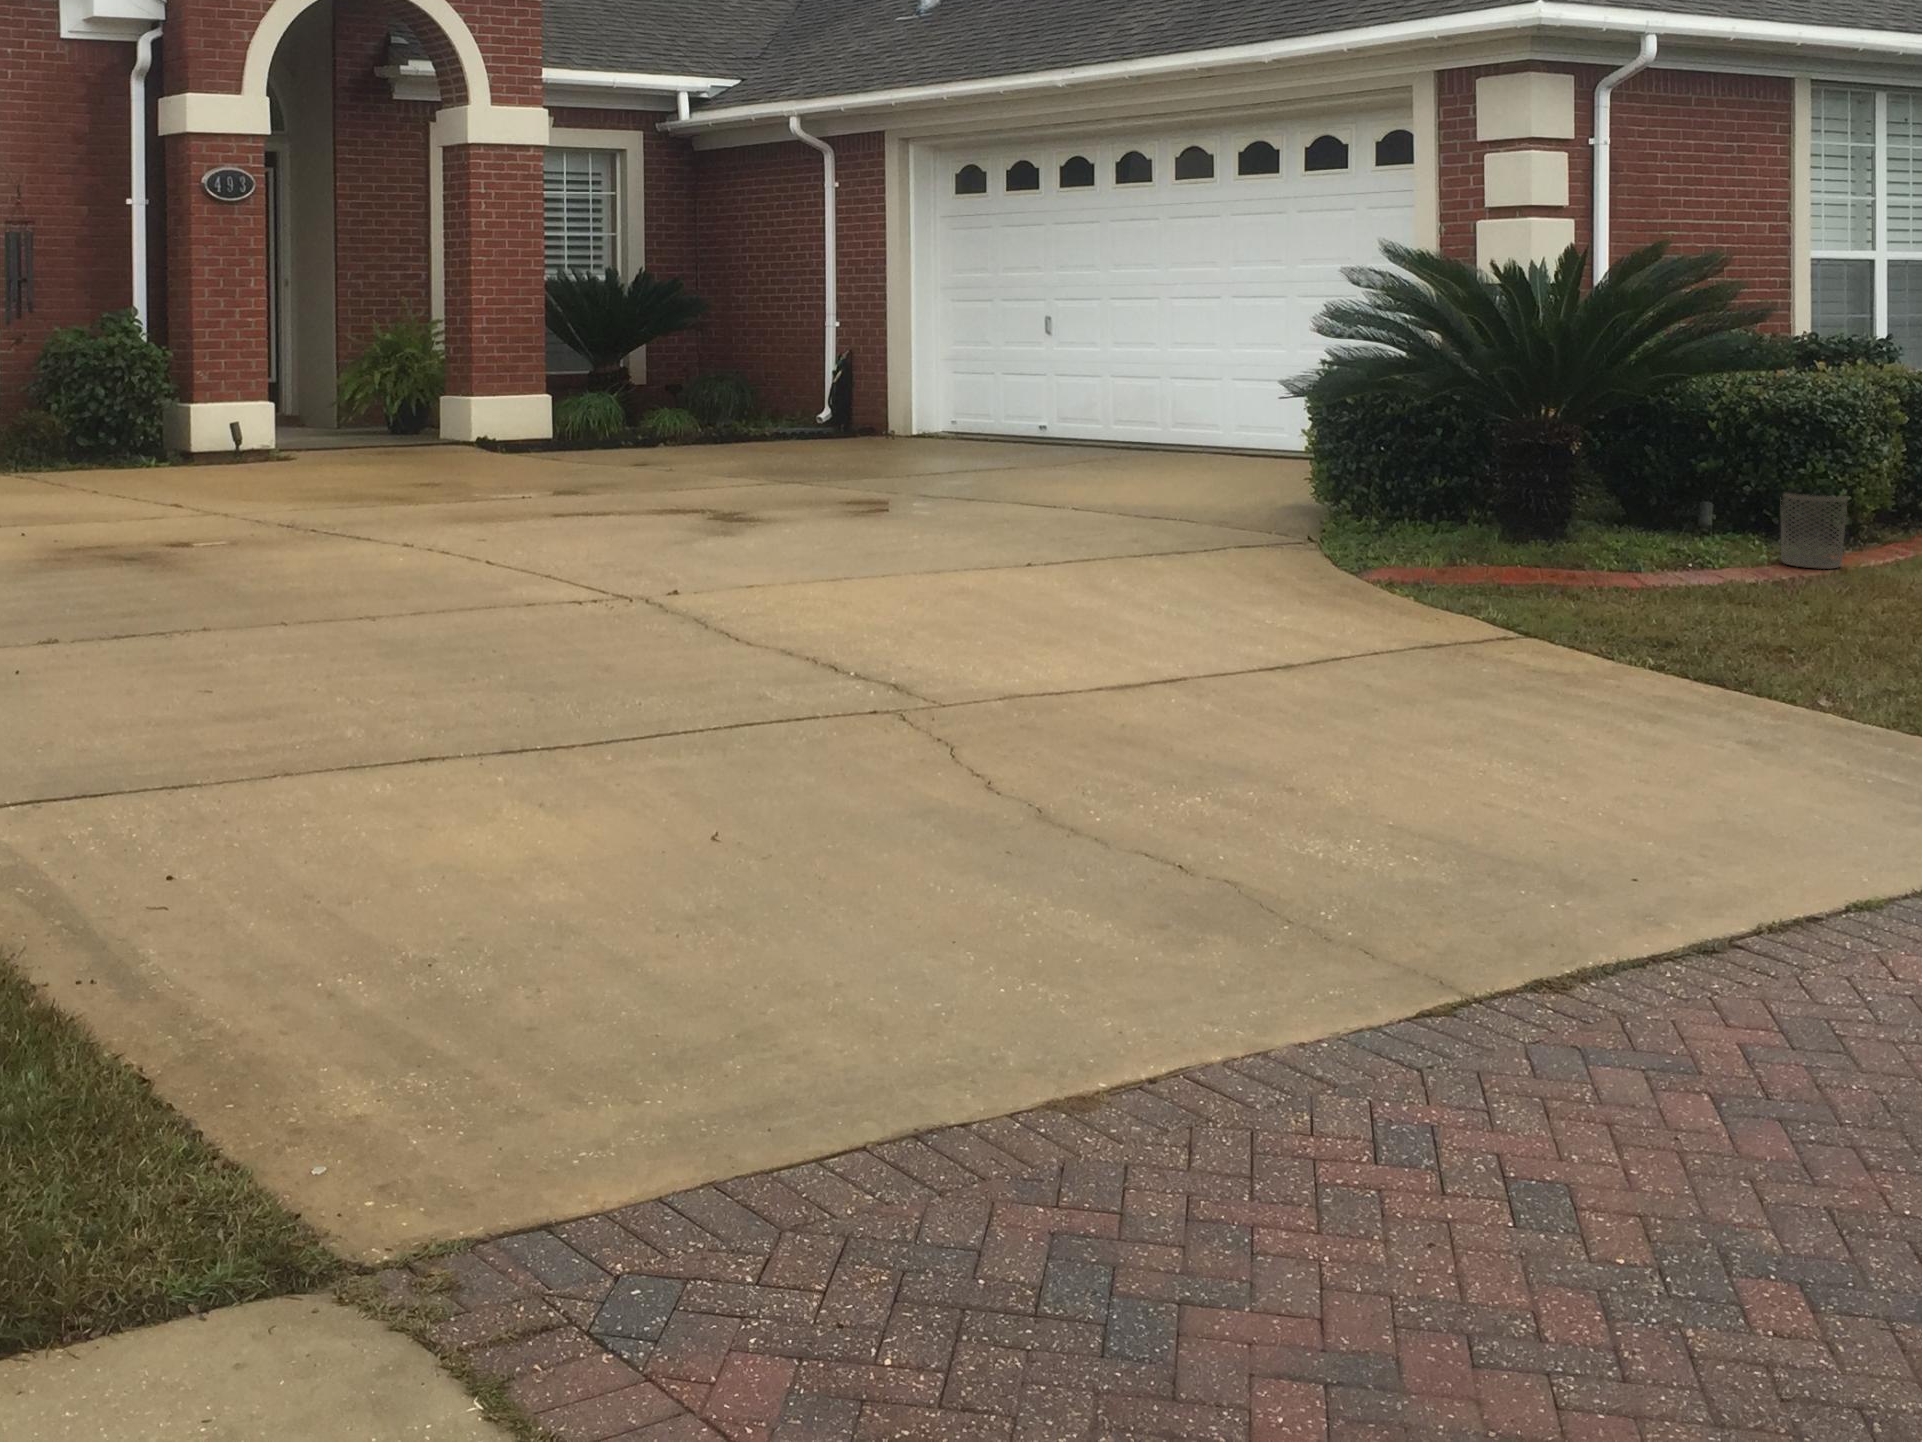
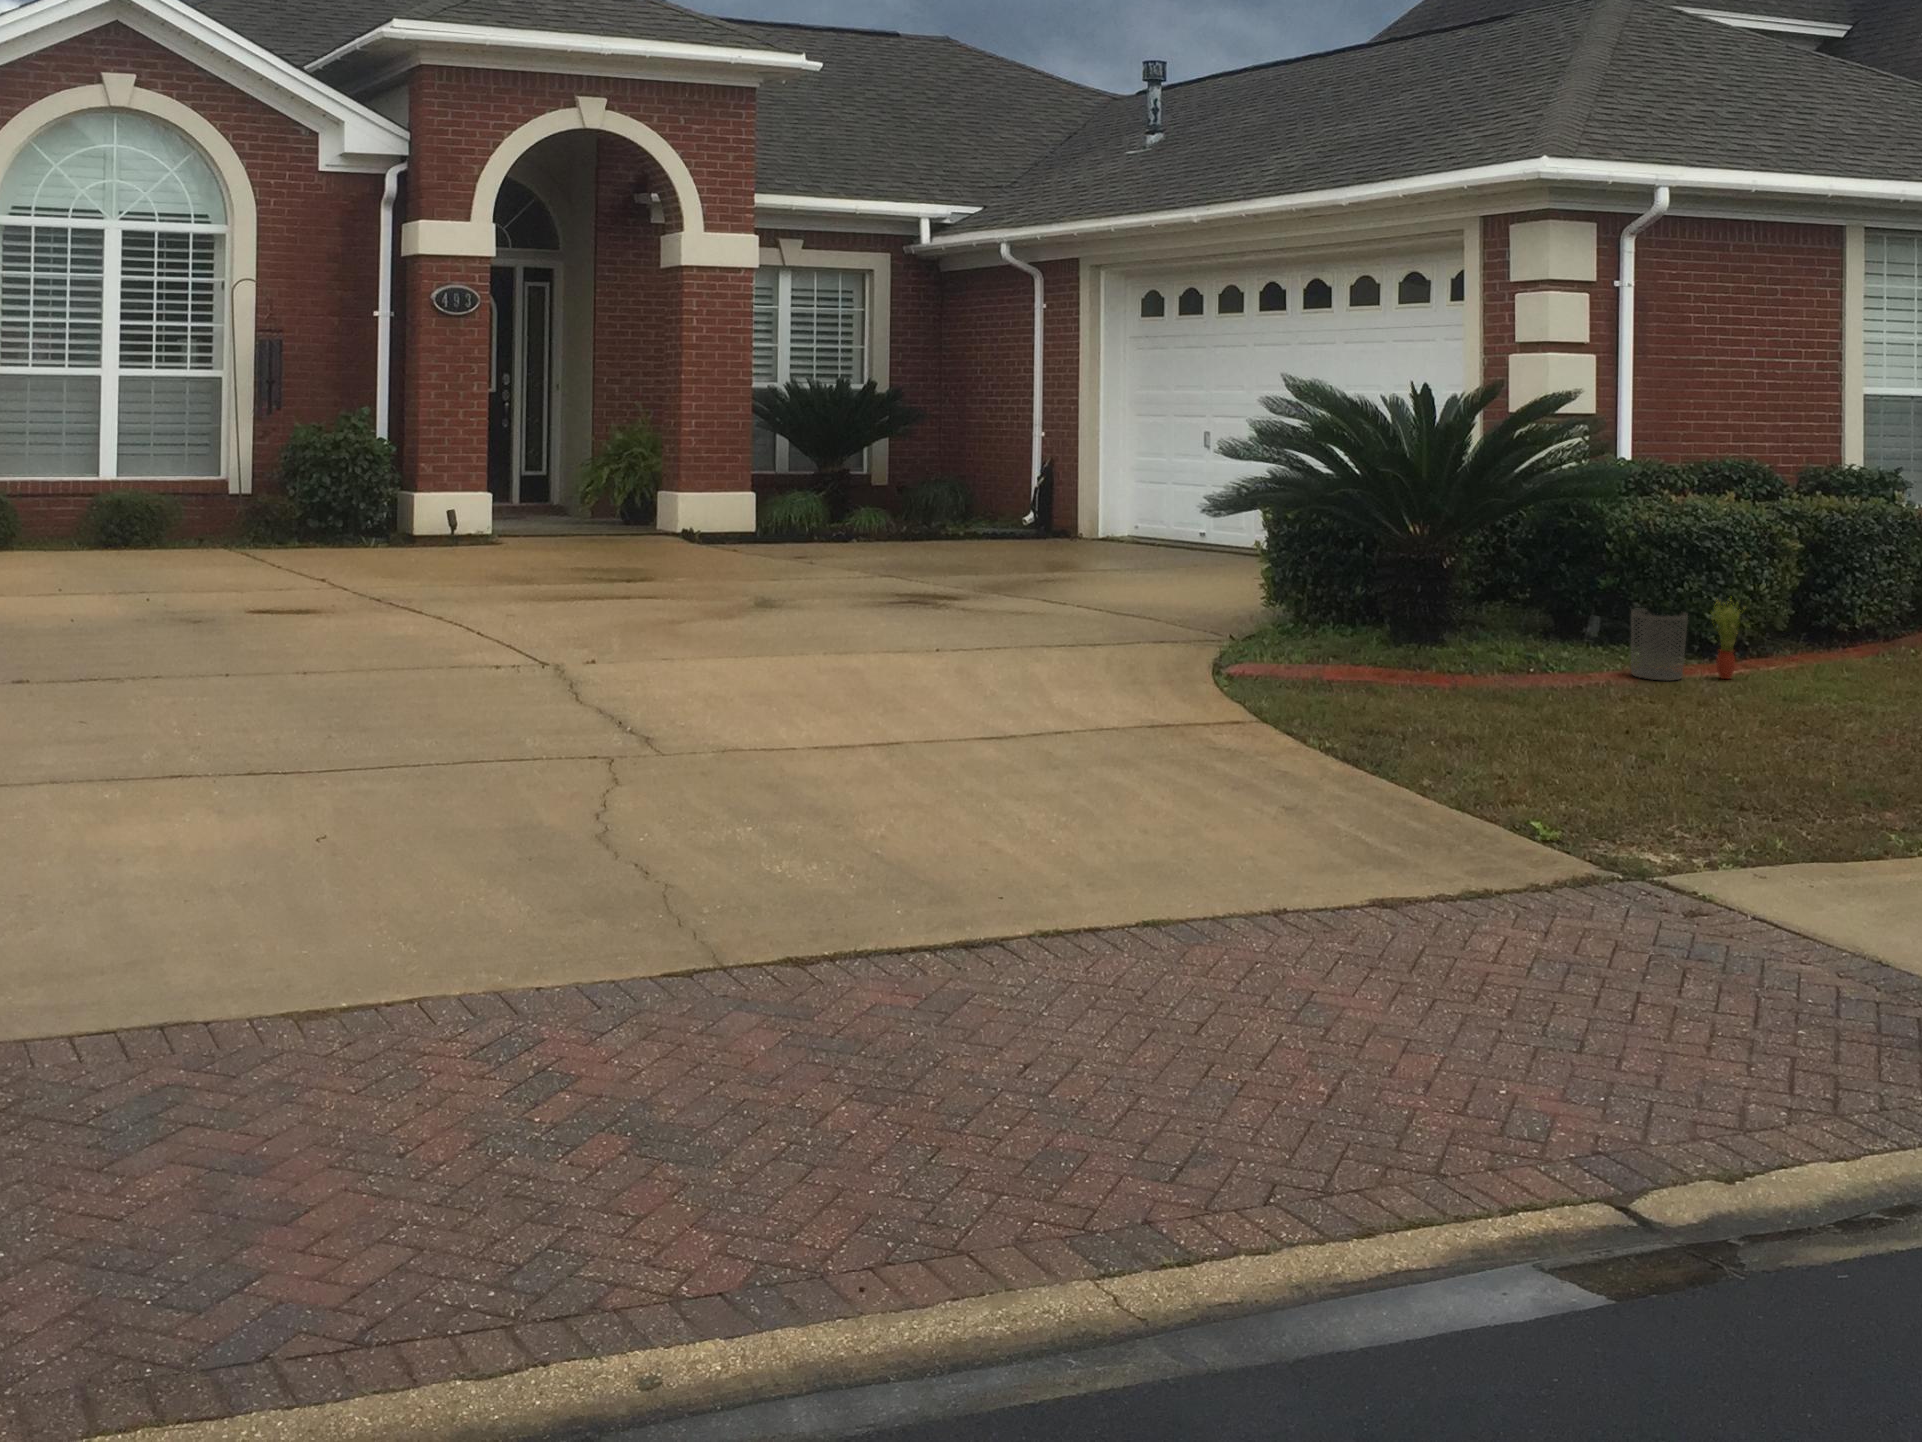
potted plant: none [1867,471,1905,565] -> present [1712,600,1744,679]

